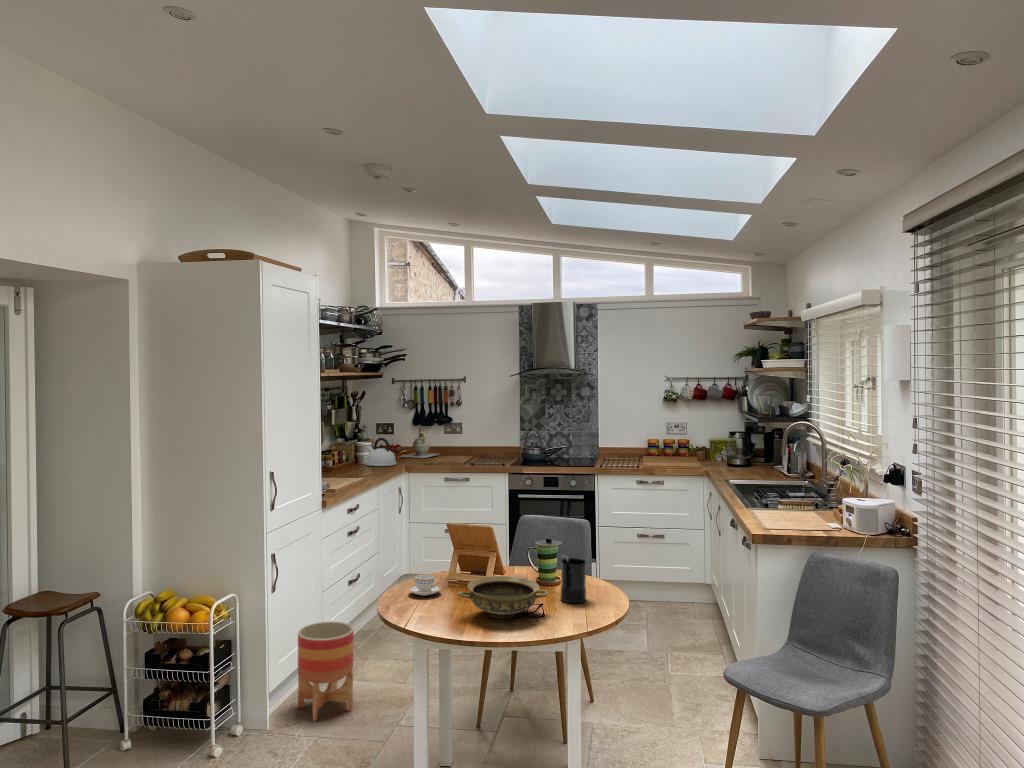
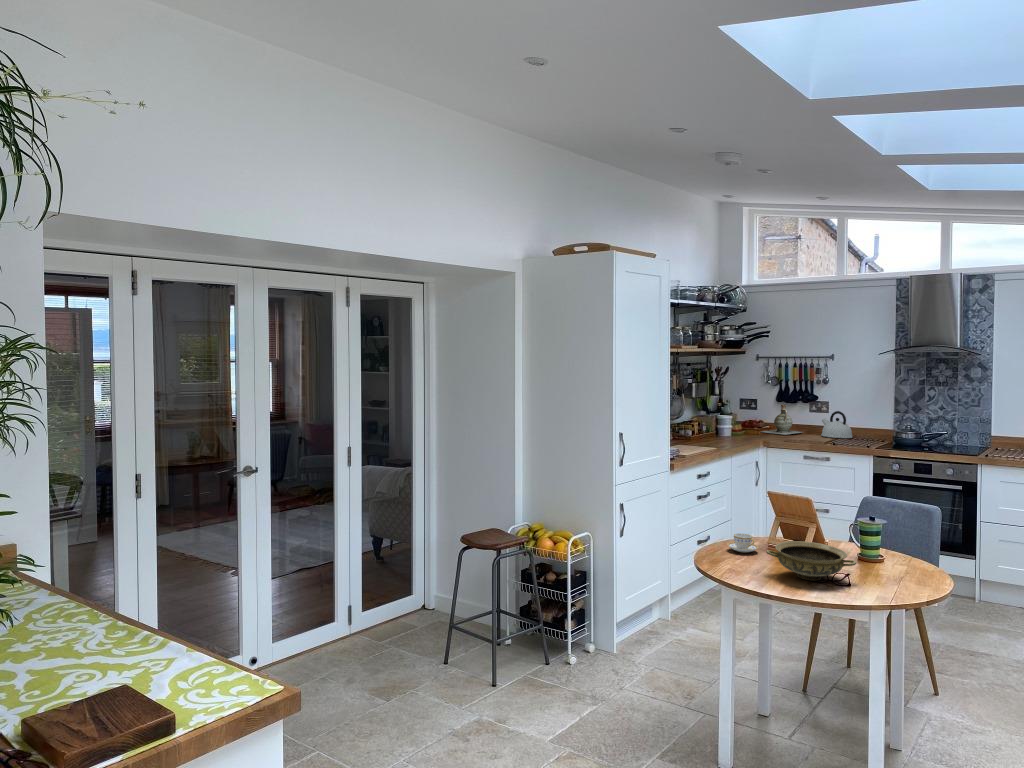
kettle: present [366,438,396,466] -> present [821,411,852,438]
candle: present [561,558,586,603] -> none [875,531,904,579]
planter: present [298,621,354,721] -> none [641,571,691,655]

